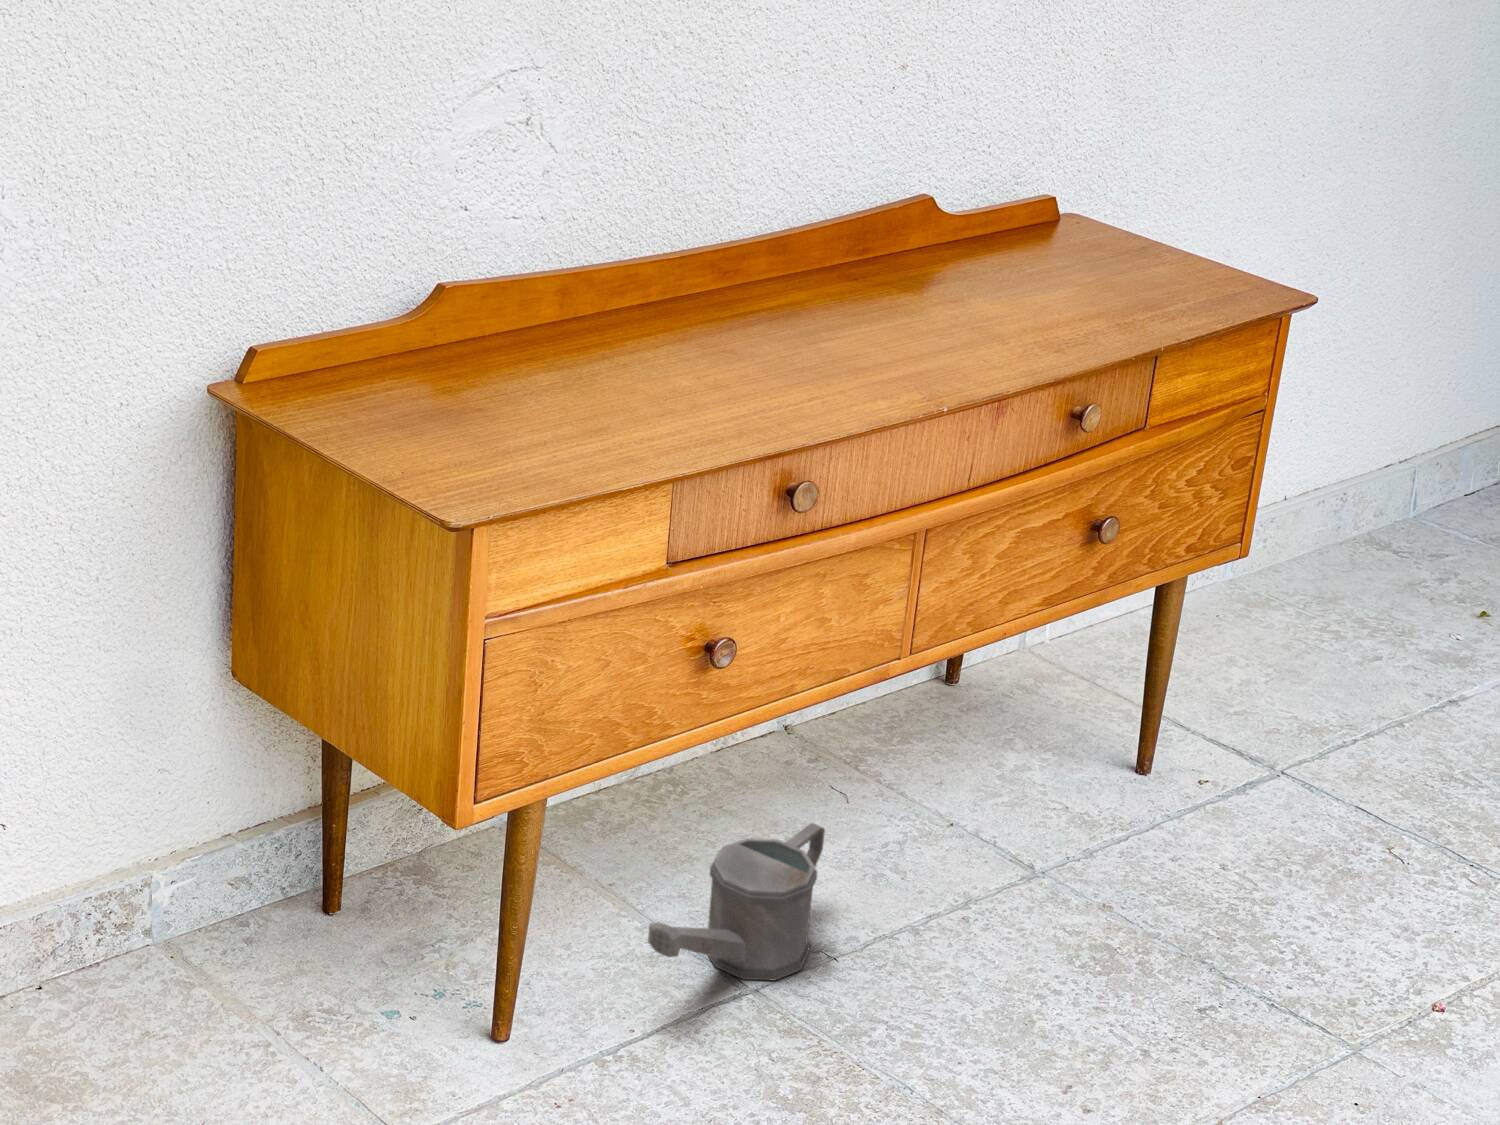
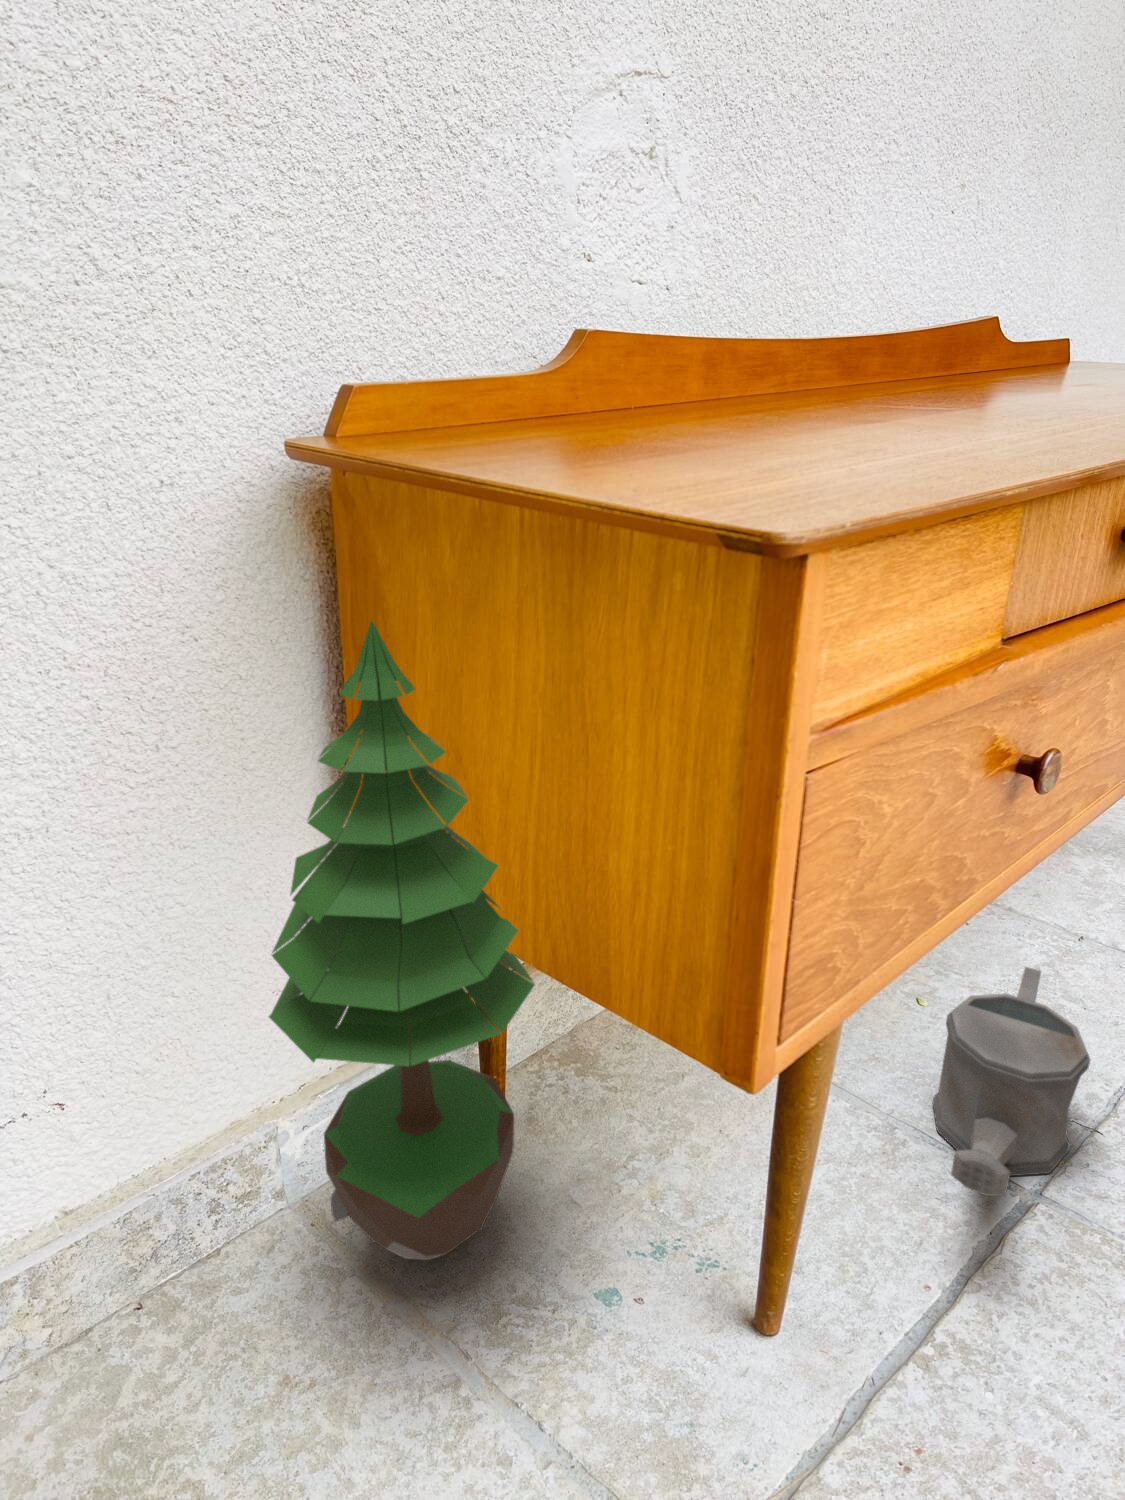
potted tree: none [161,515,354,977] -> present [269,620,535,1260]

